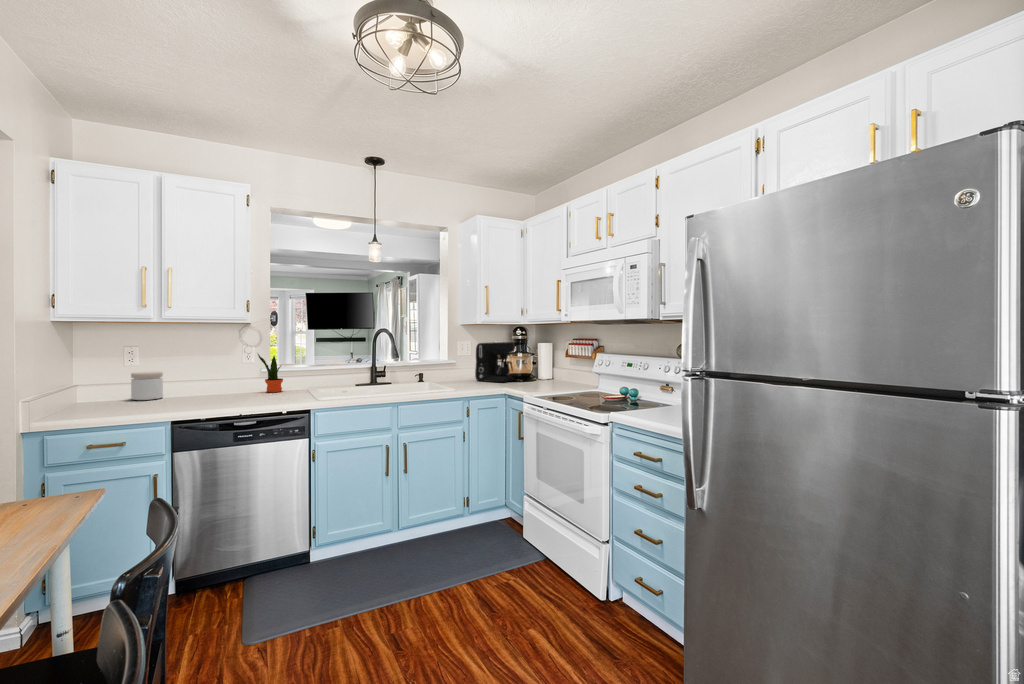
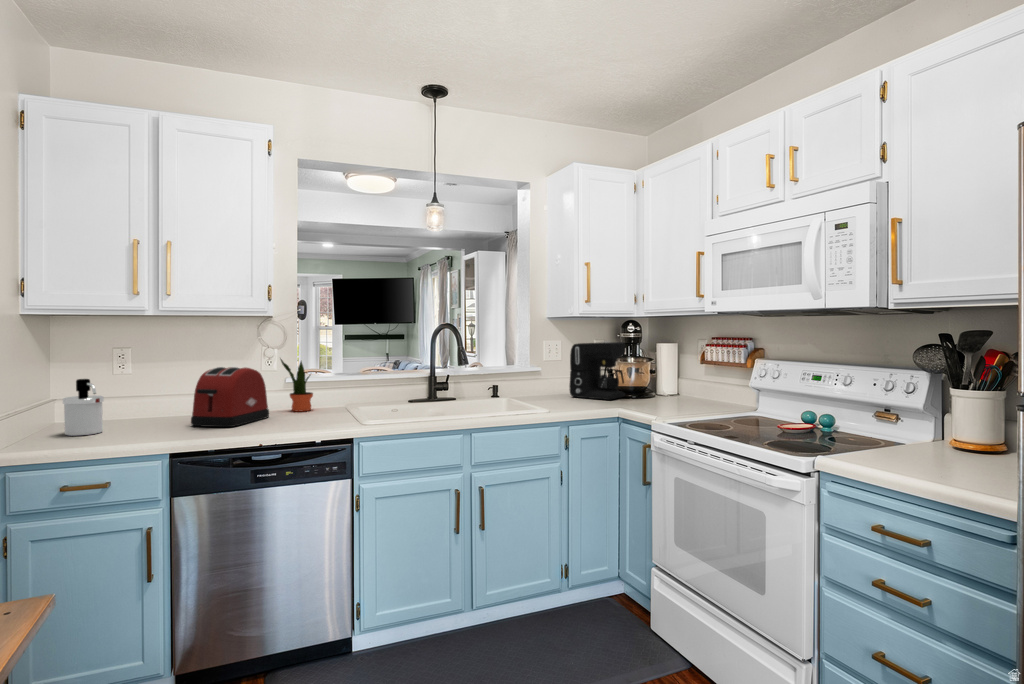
toaster: none [187,360,249,403] -> present [191,367,269,427]
soap dispenser: none [86,369,118,410] -> present [63,379,104,436]
jar: present [131,371,163,400] -> none [120,382,160,421]

